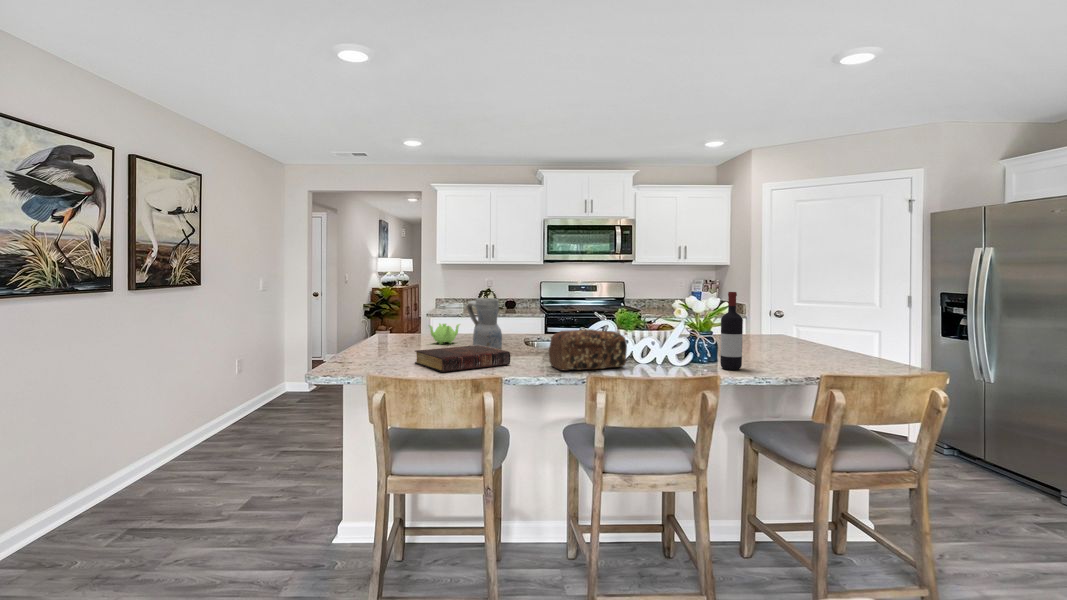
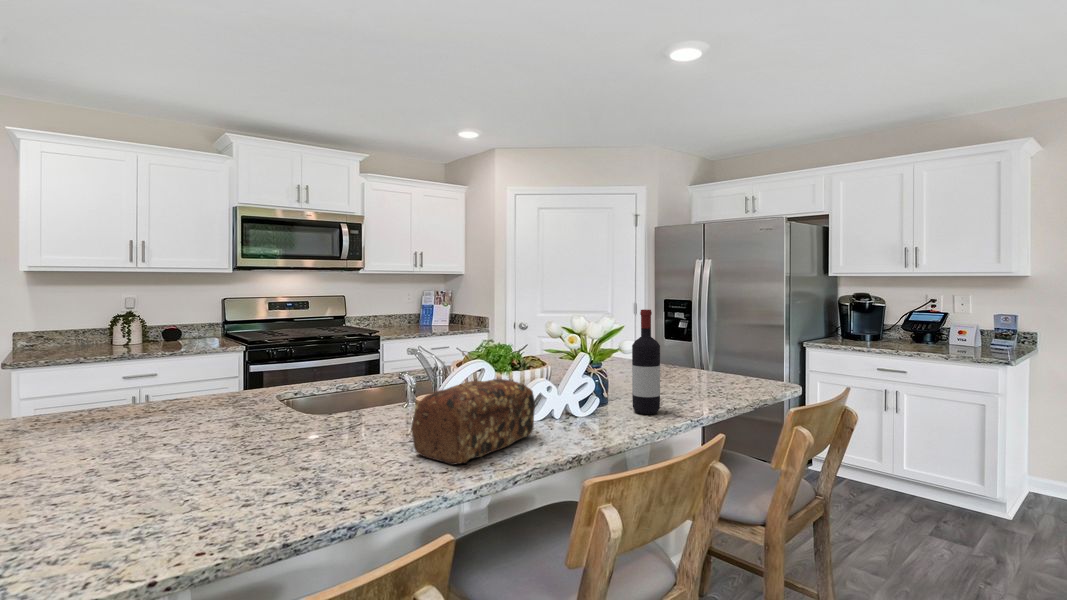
ceramic pitcher: present [467,298,502,350] -> none [194,336,276,446]
teapot: present [429,323,460,344] -> none [75,387,155,435]
book: present [415,345,510,372] -> none [92,434,340,533]

